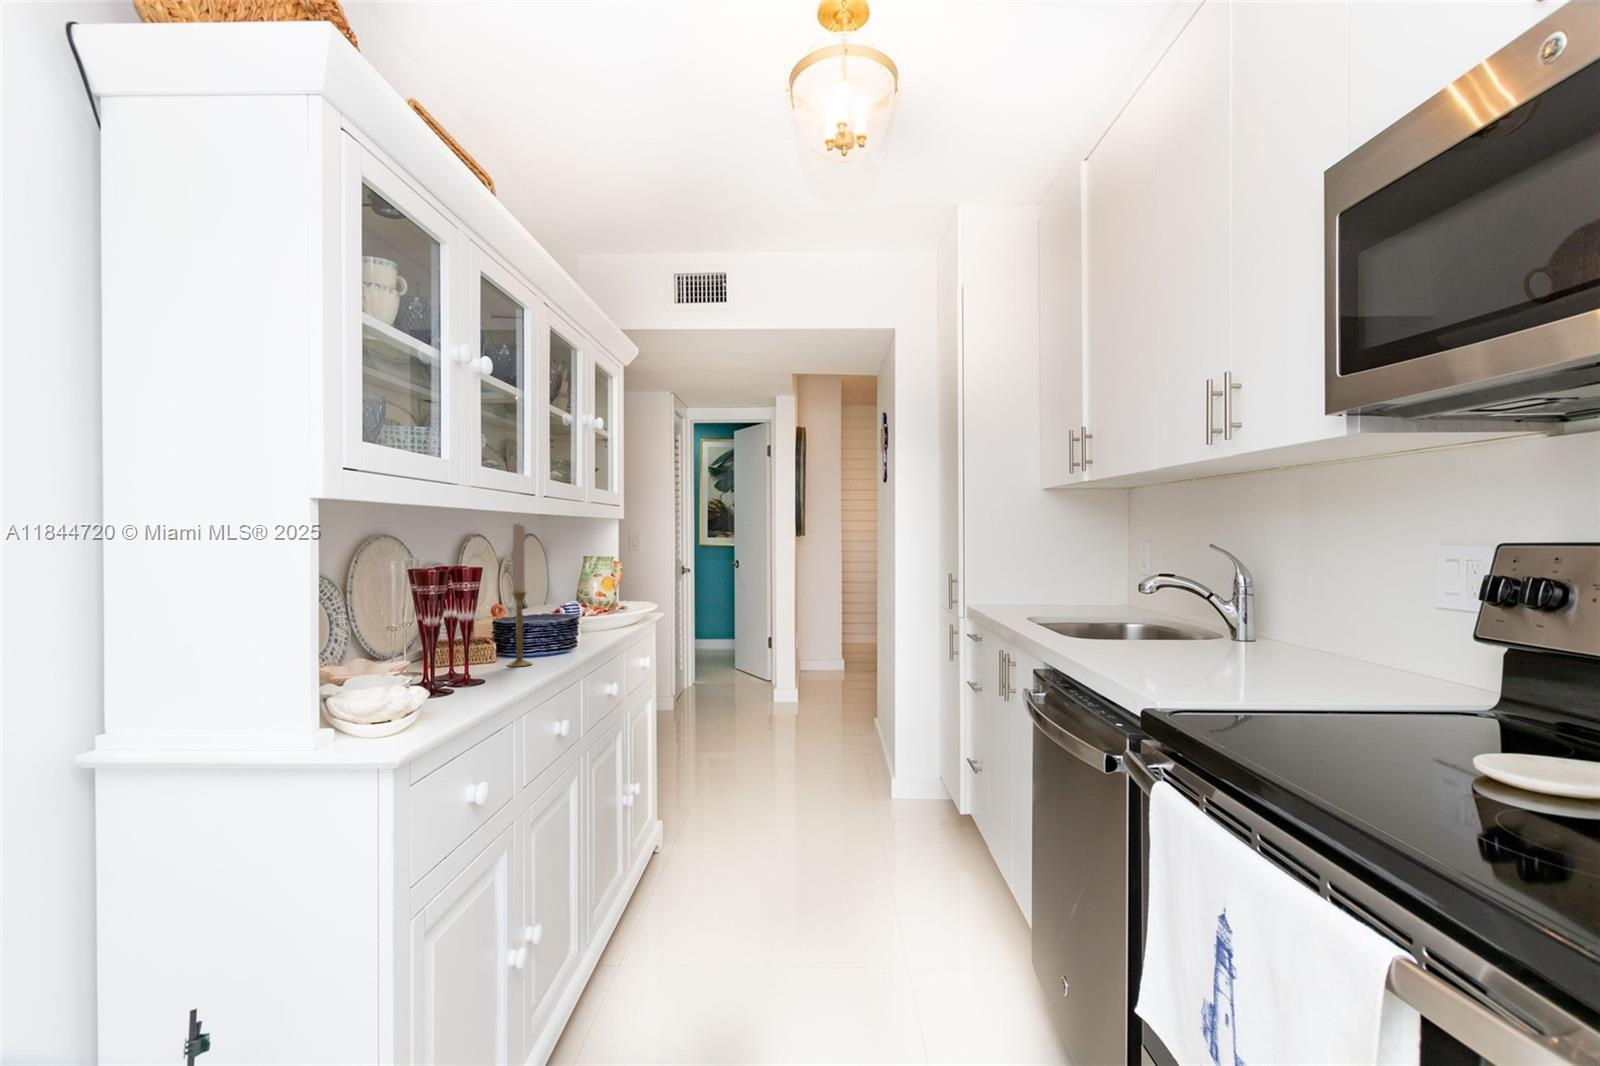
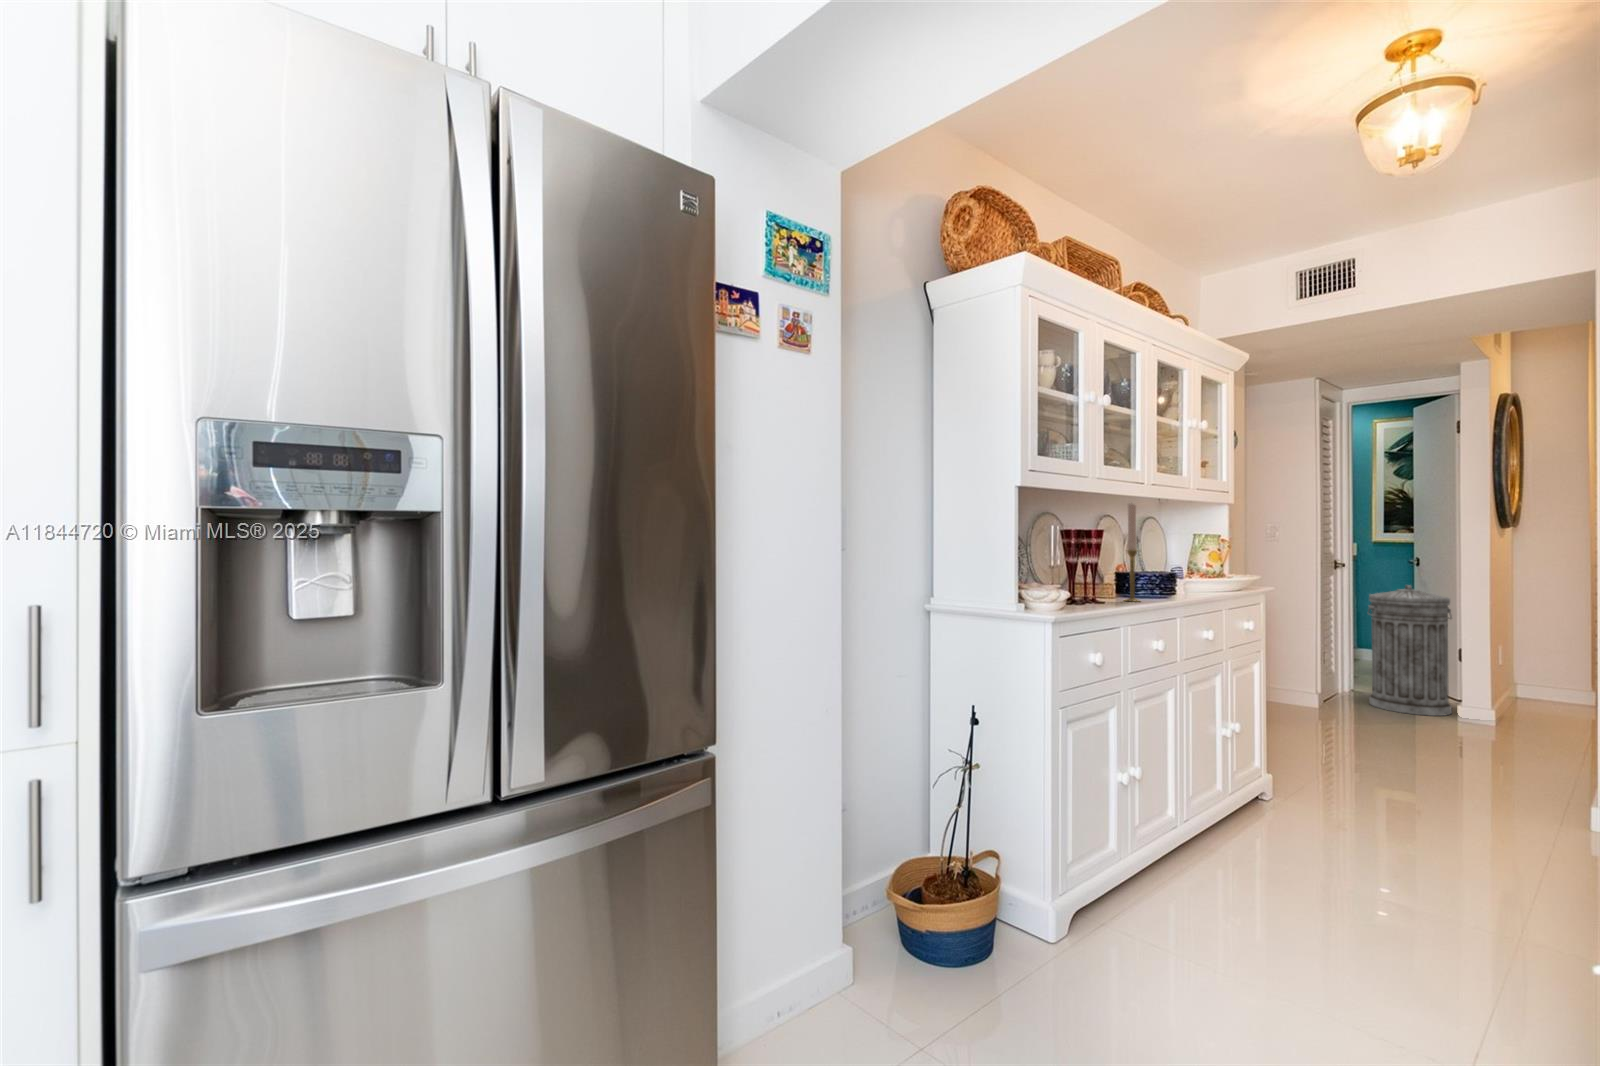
trash can: none [709,586,765,700] -> present [1368,585,1452,716]

